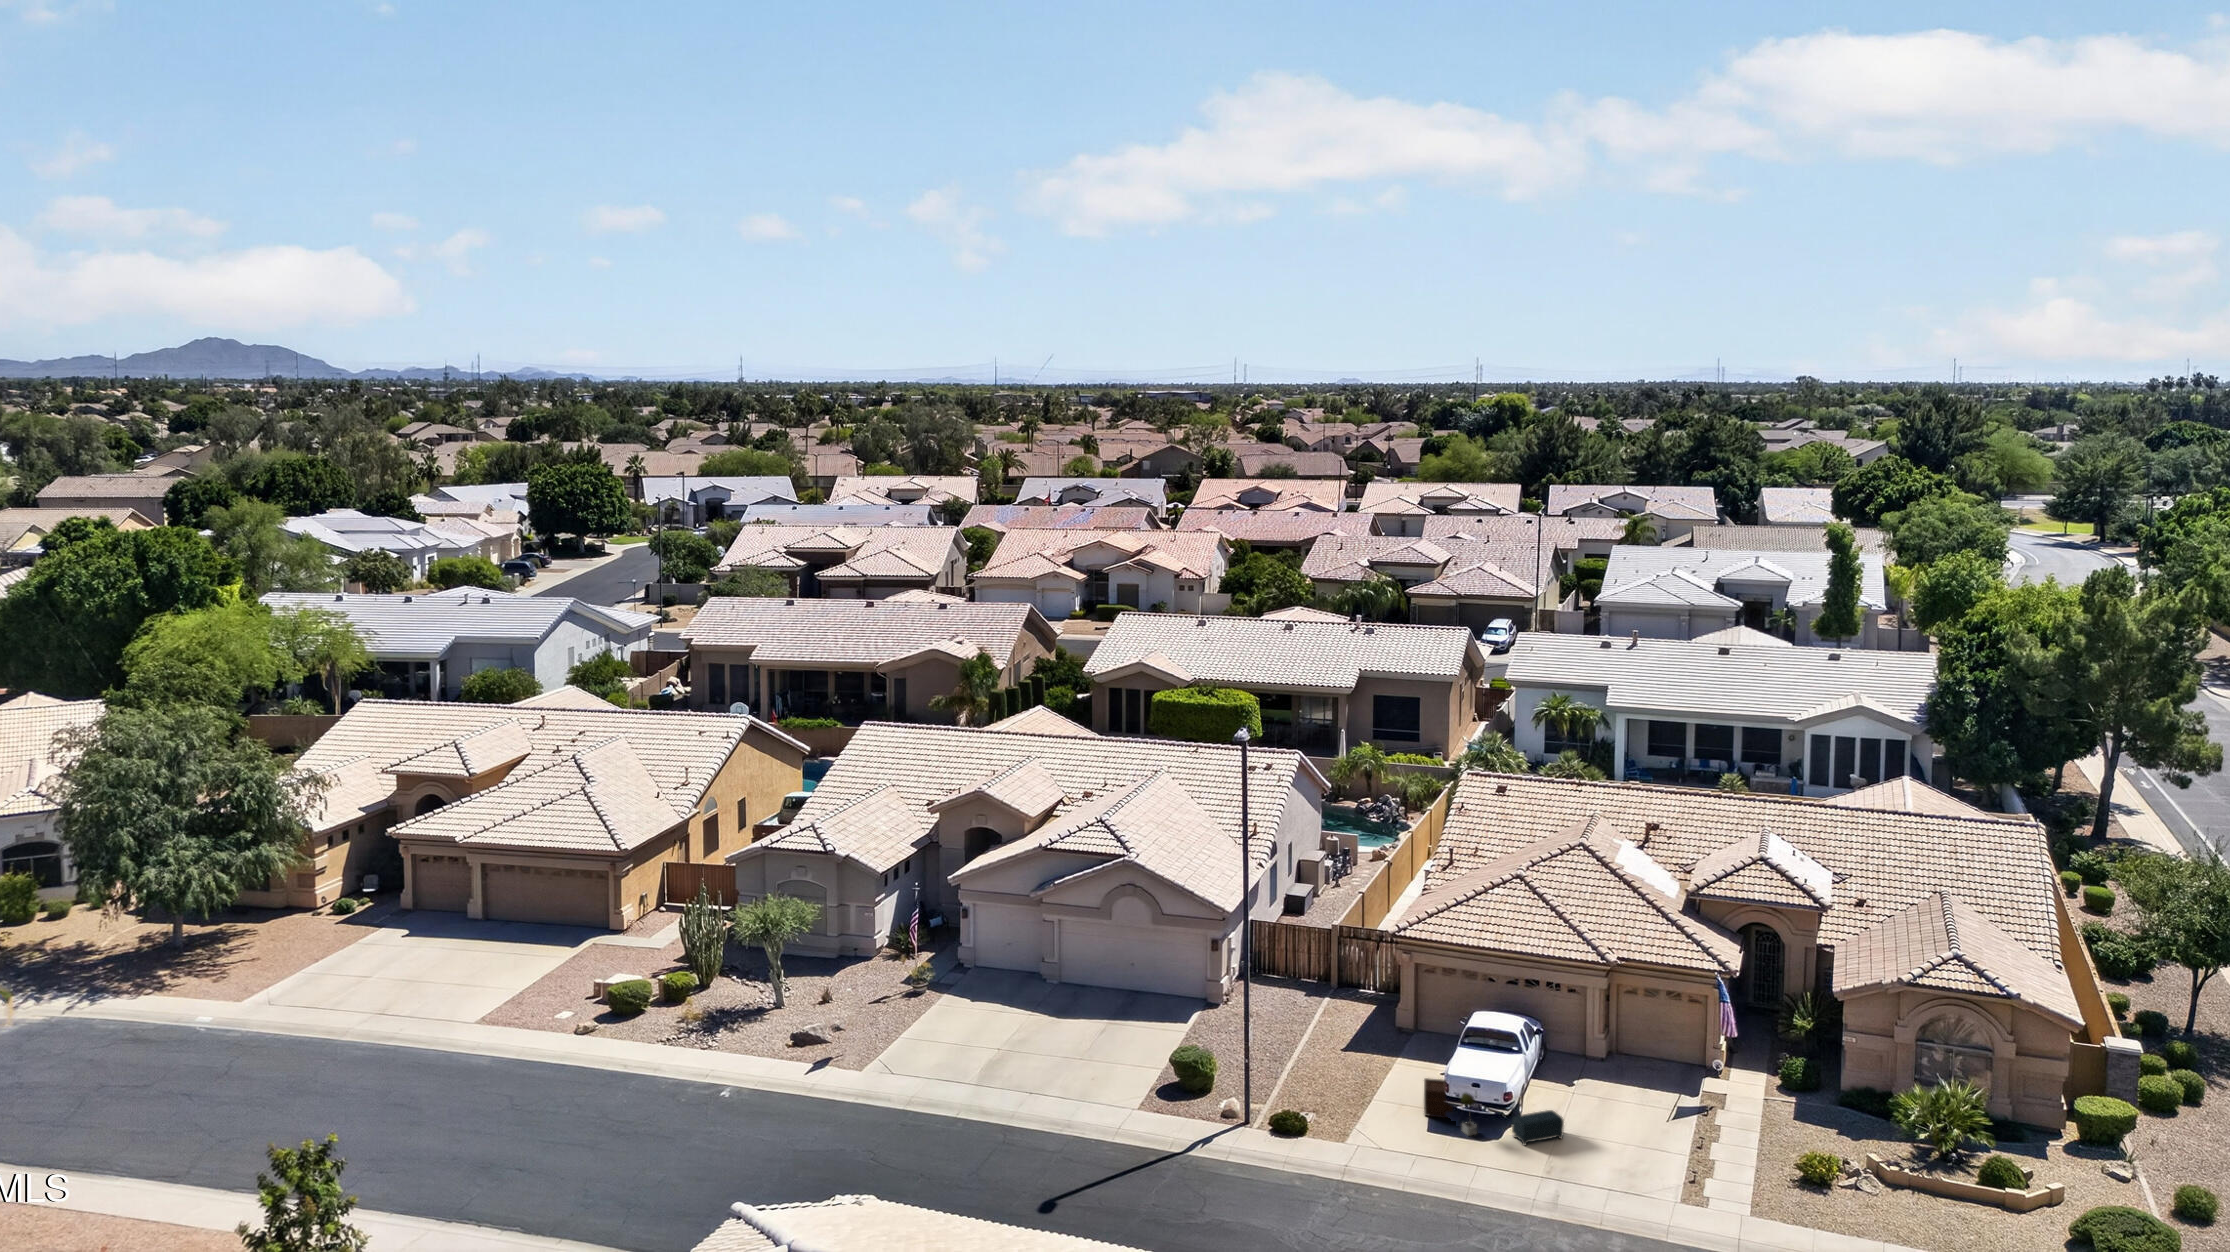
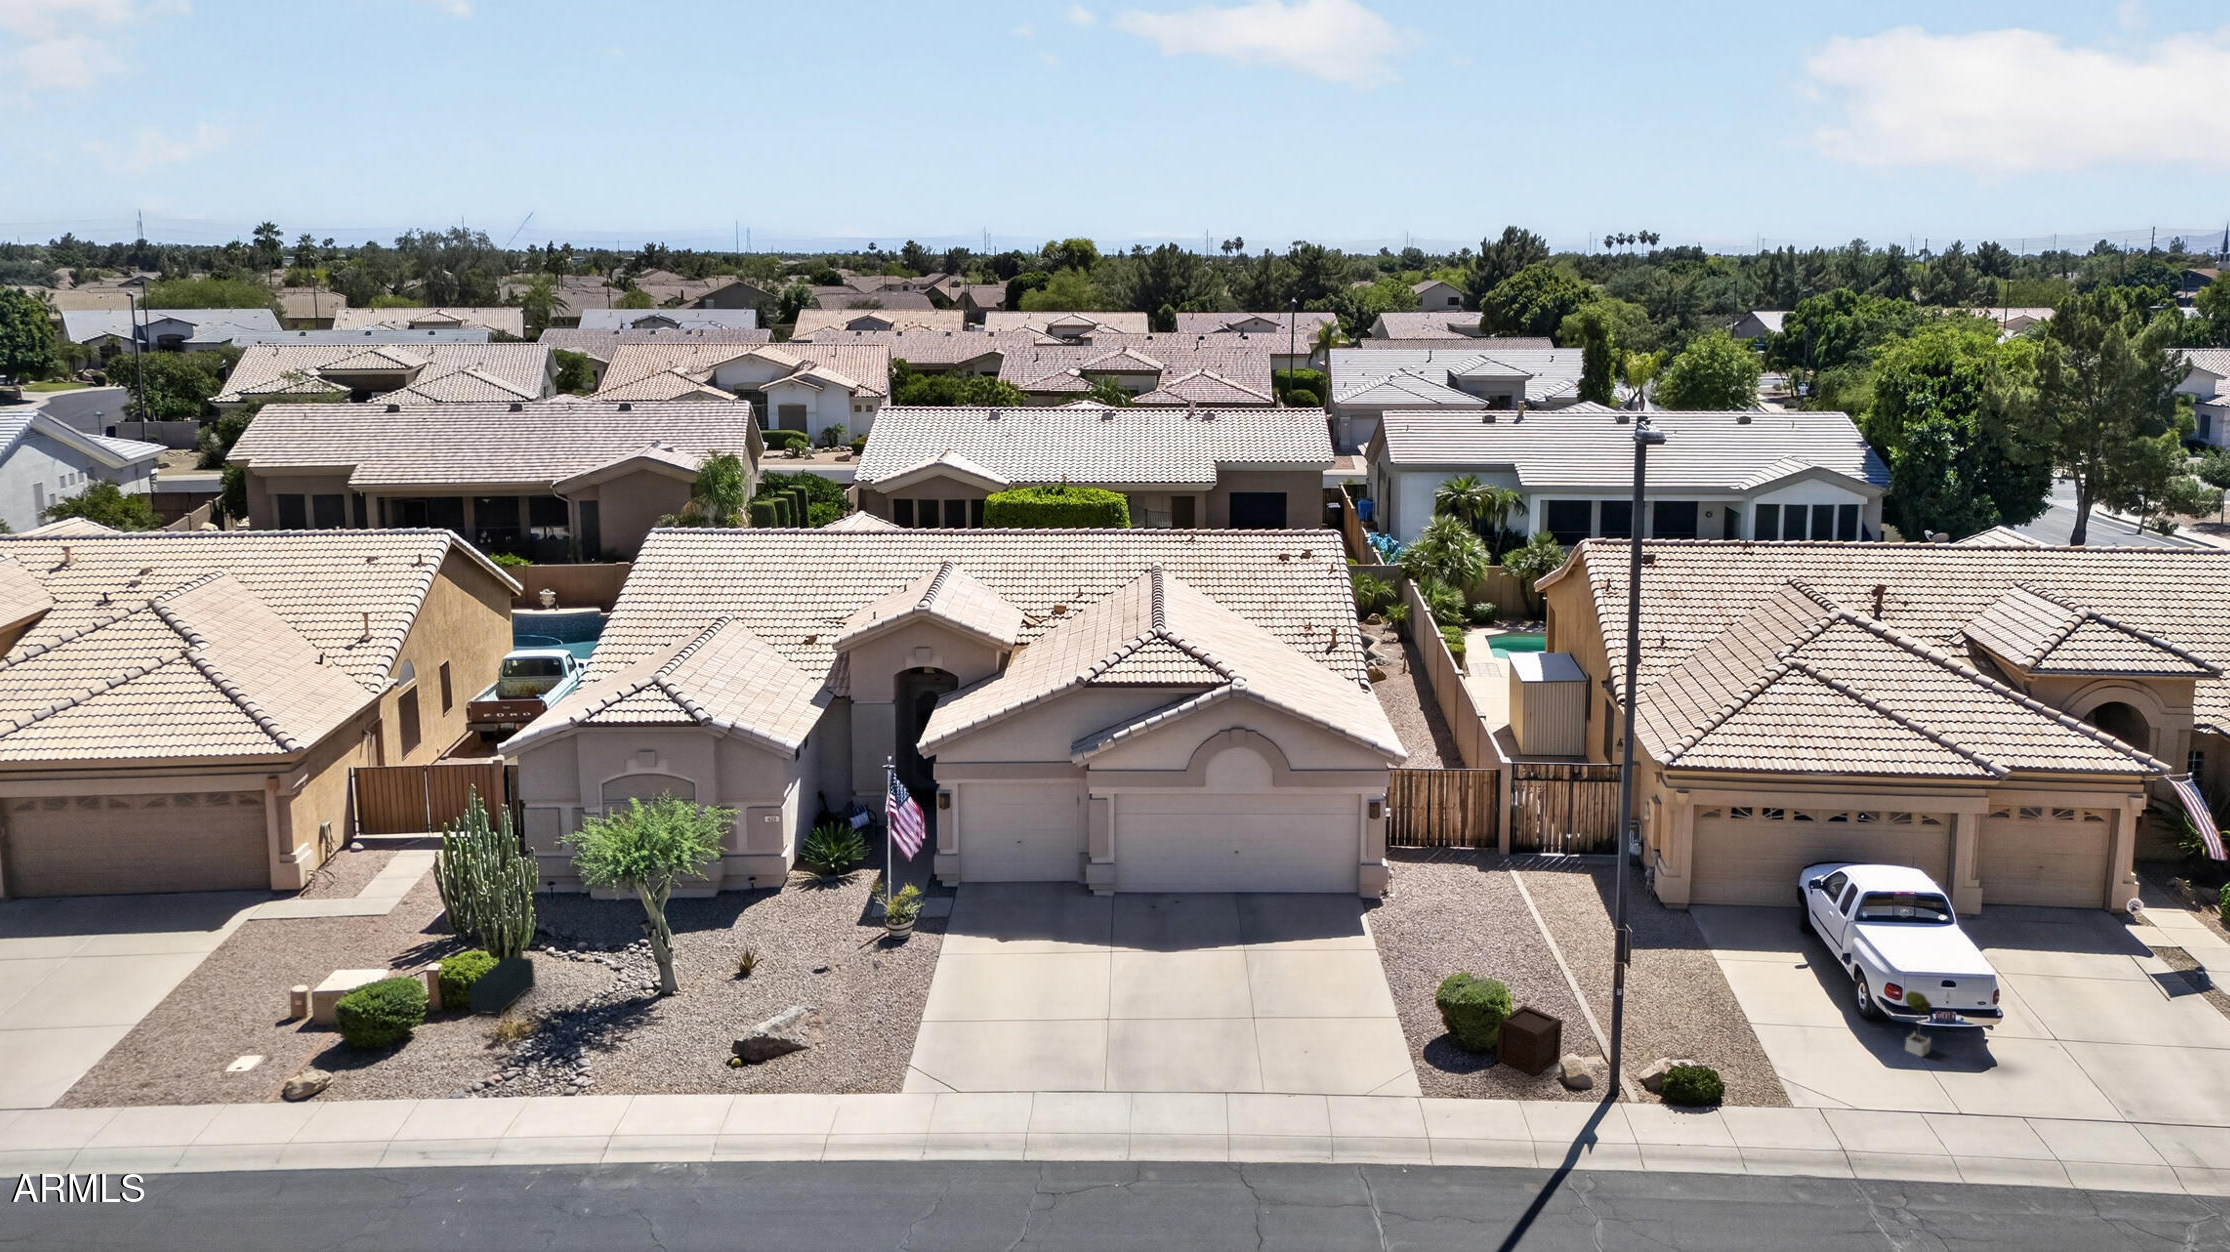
wooden crate: present [1424,1078,1453,1118] -> present [1496,1005,1562,1076]
bench: present [1512,1110,1564,1145] -> present [469,956,535,1018]

